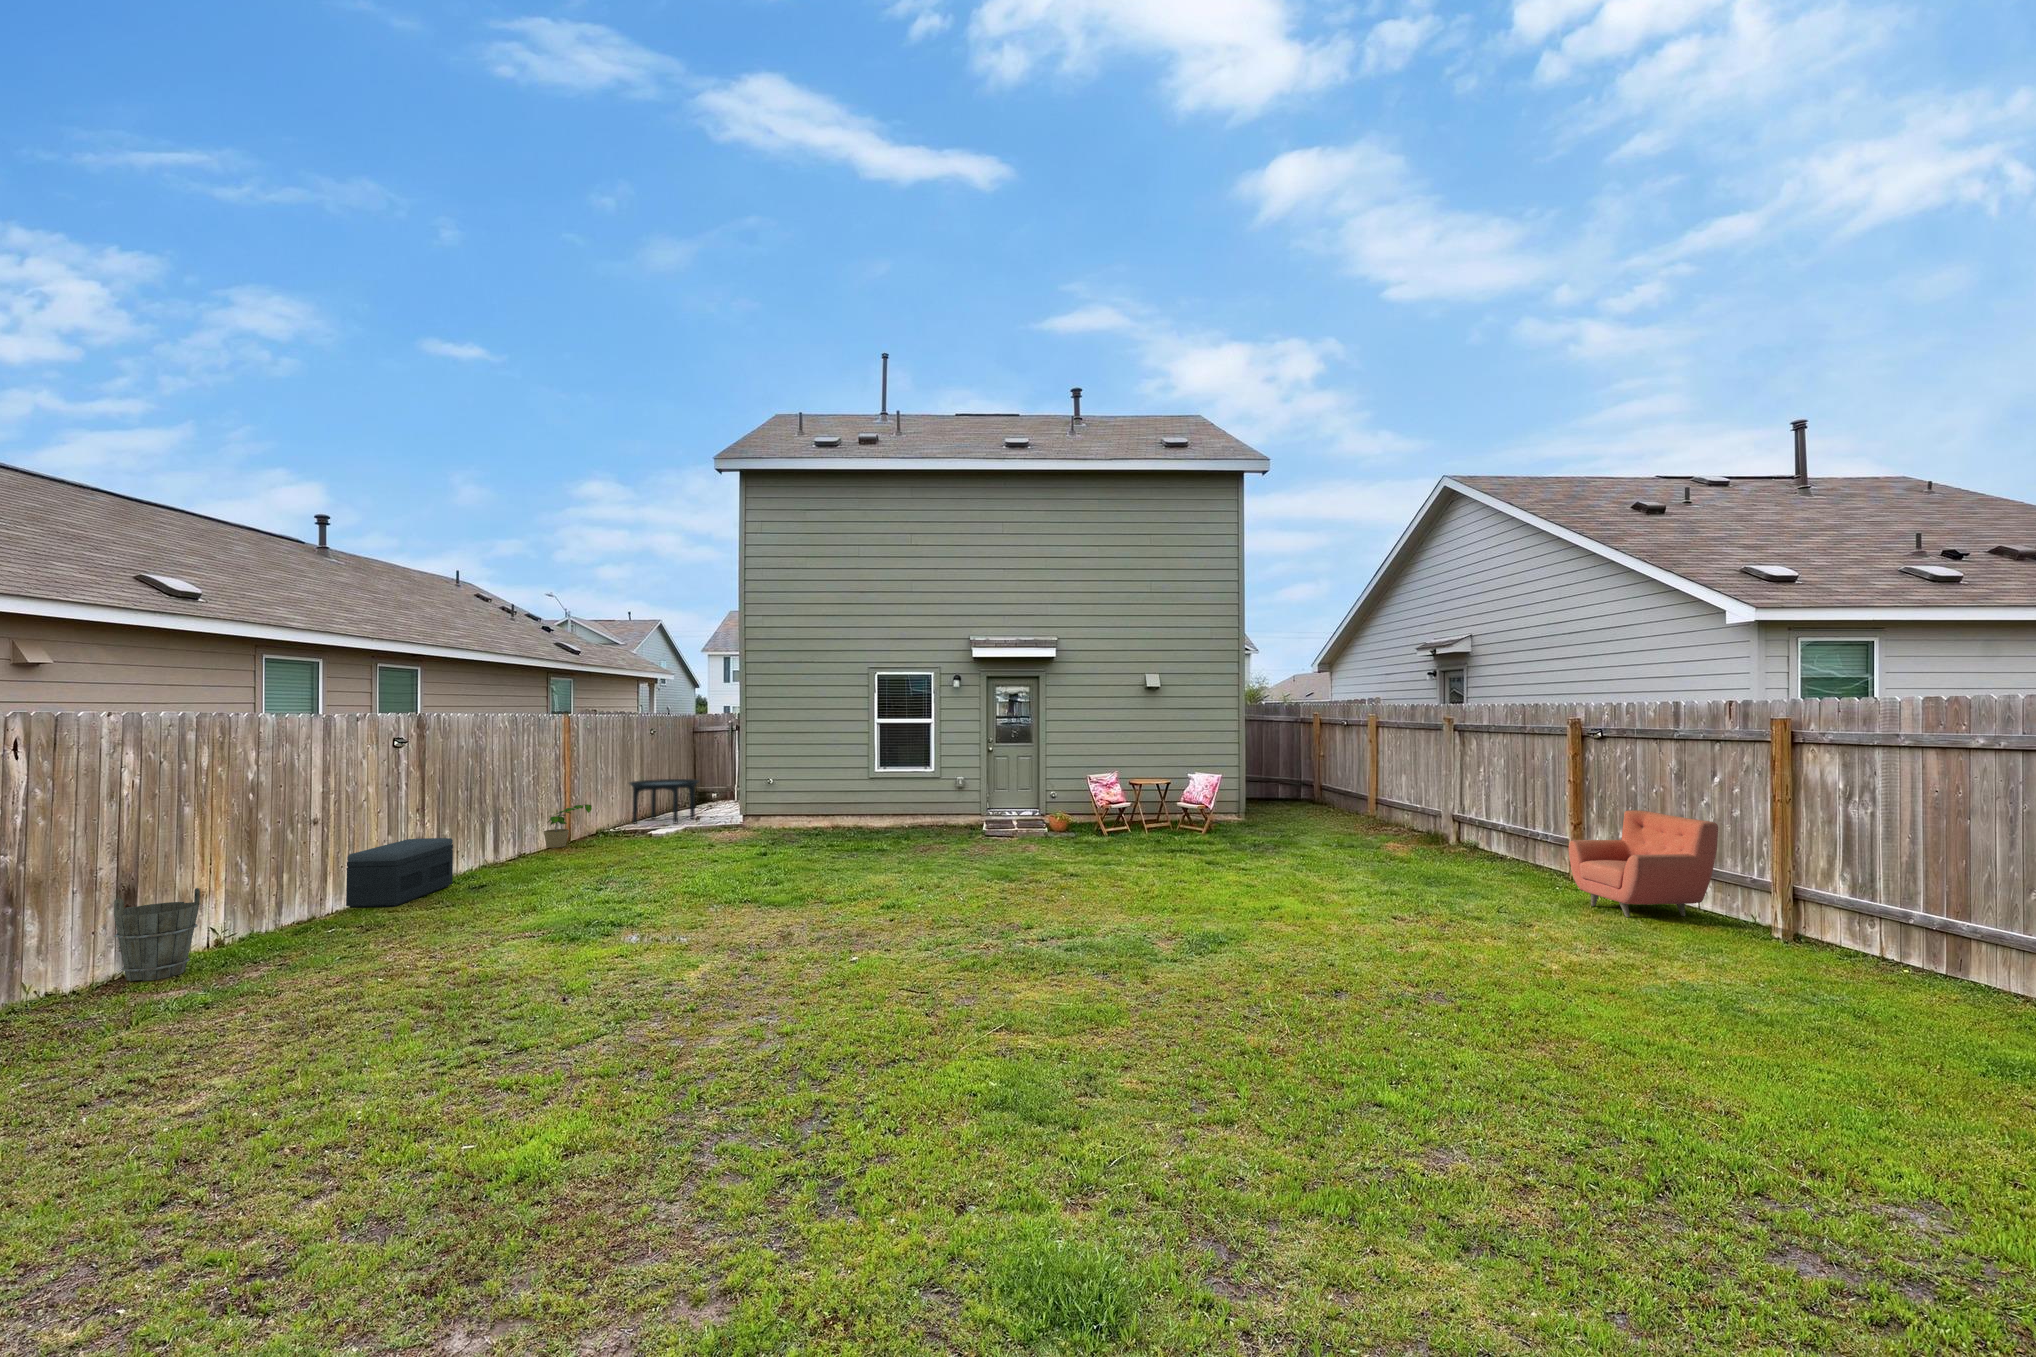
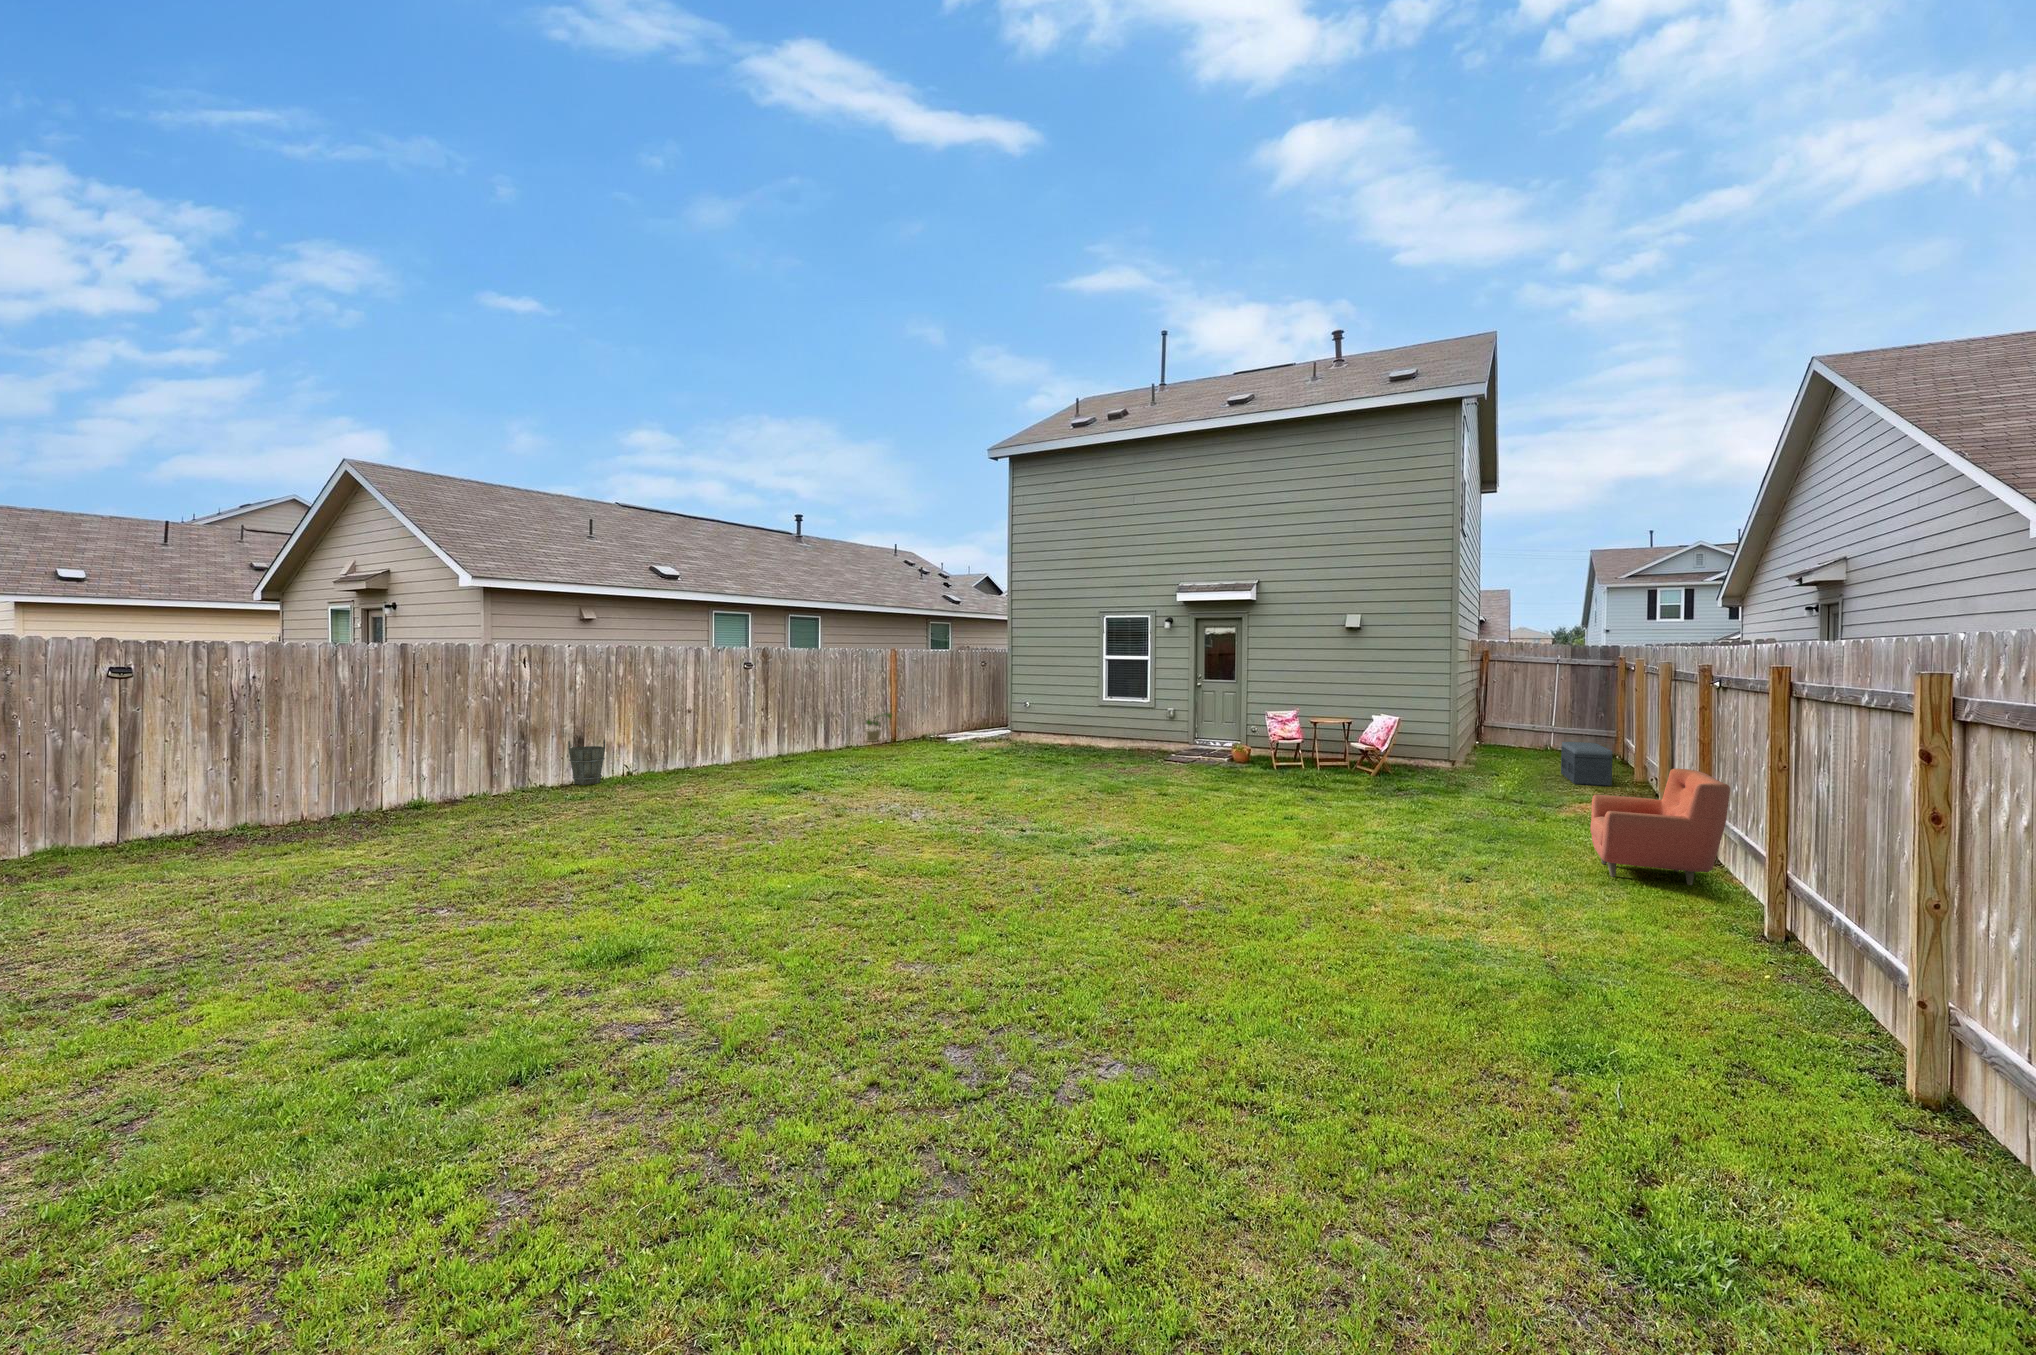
round table: present [630,779,699,824] -> none [945,700,995,733]
storage bench: present [346,838,453,908] -> present [1561,742,1613,787]

